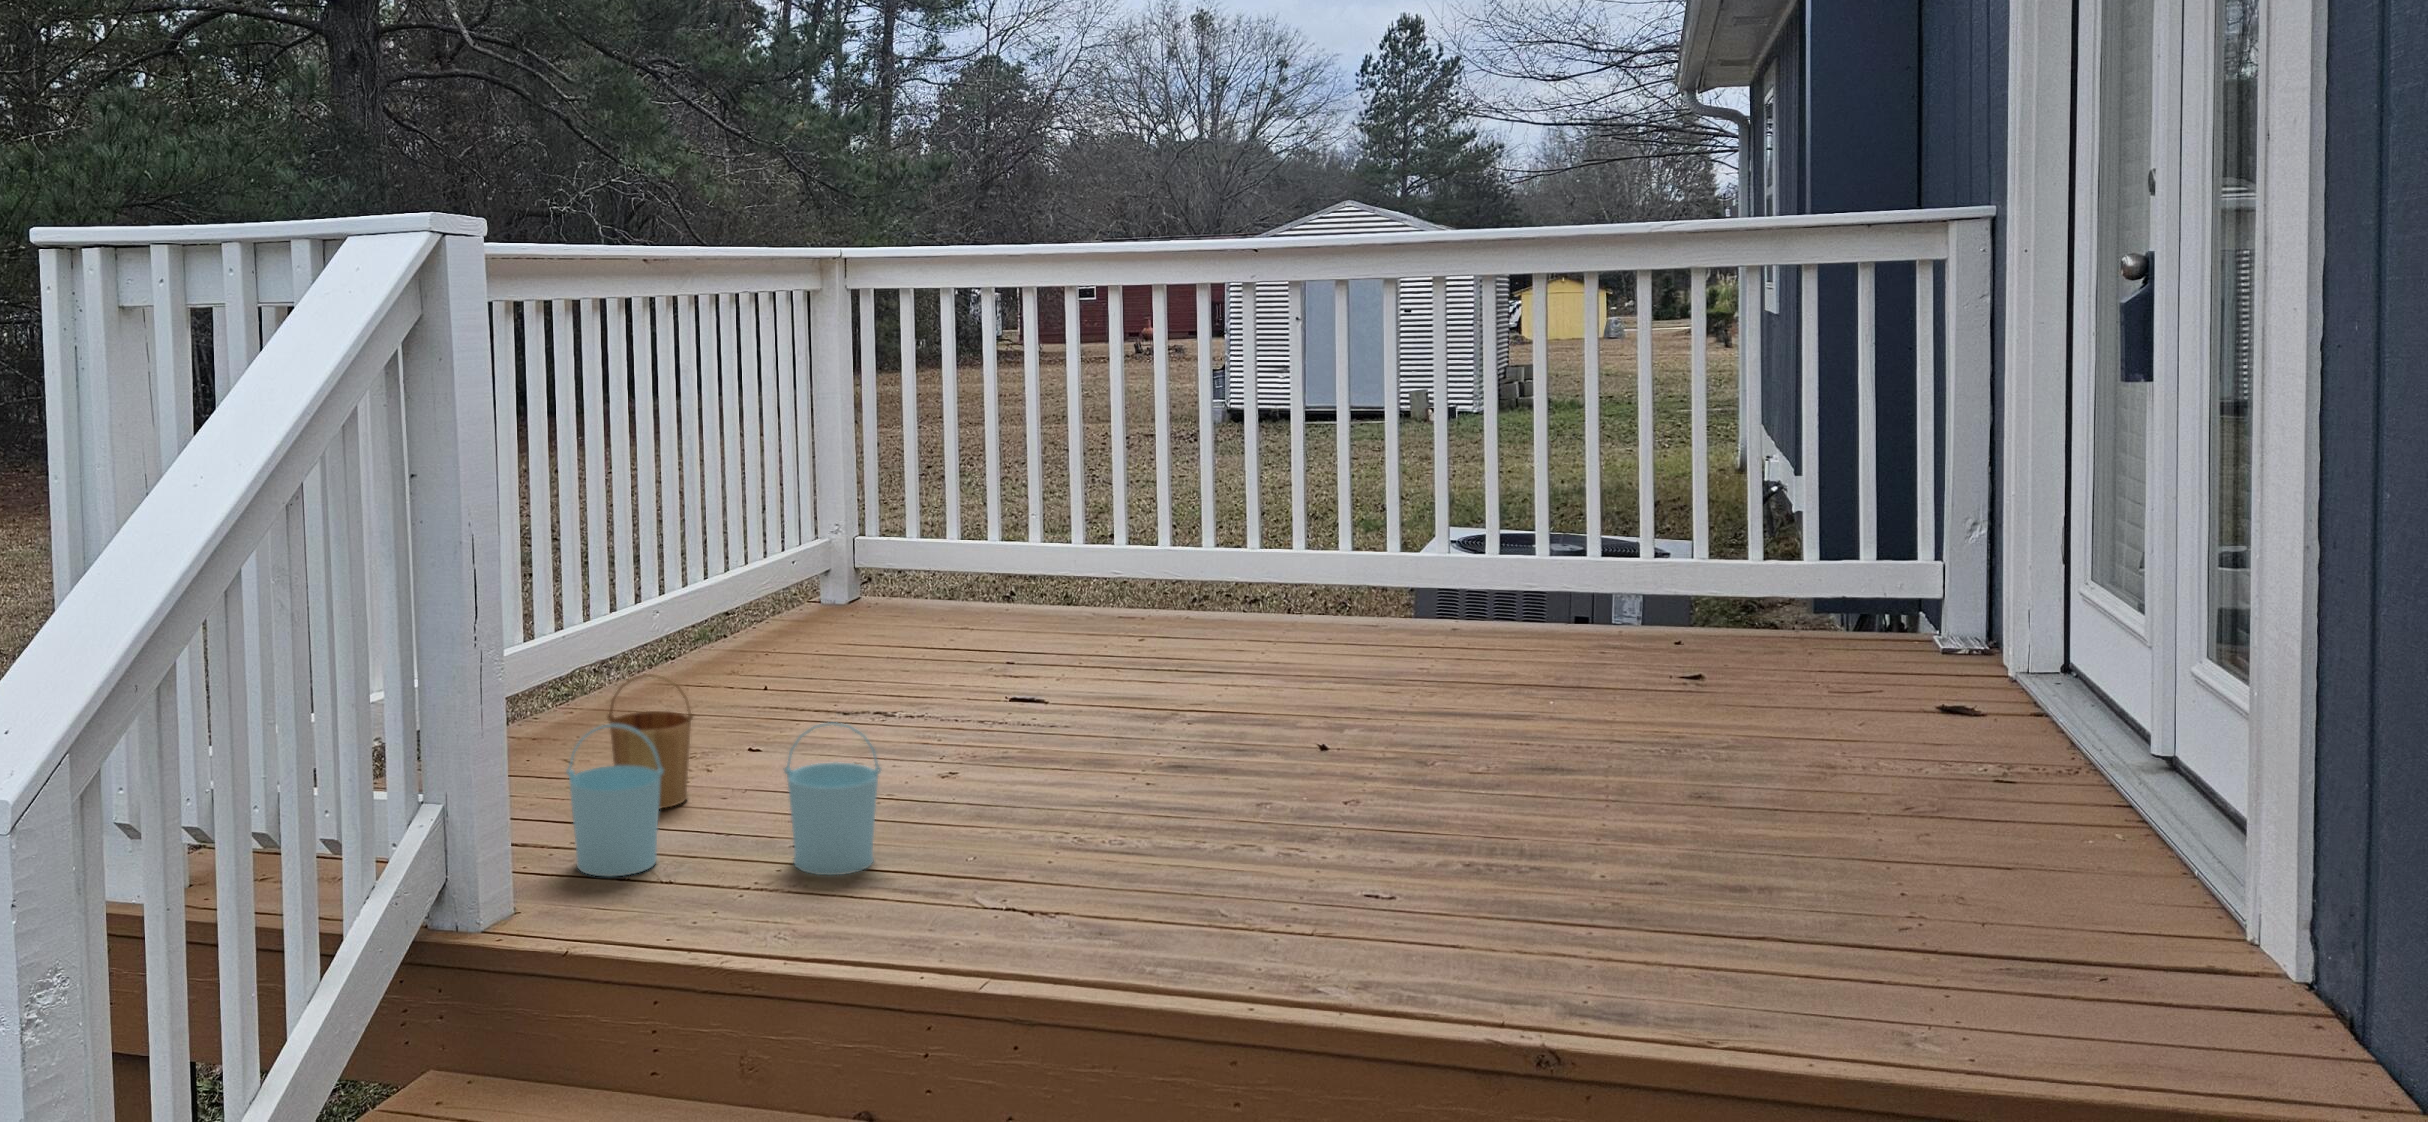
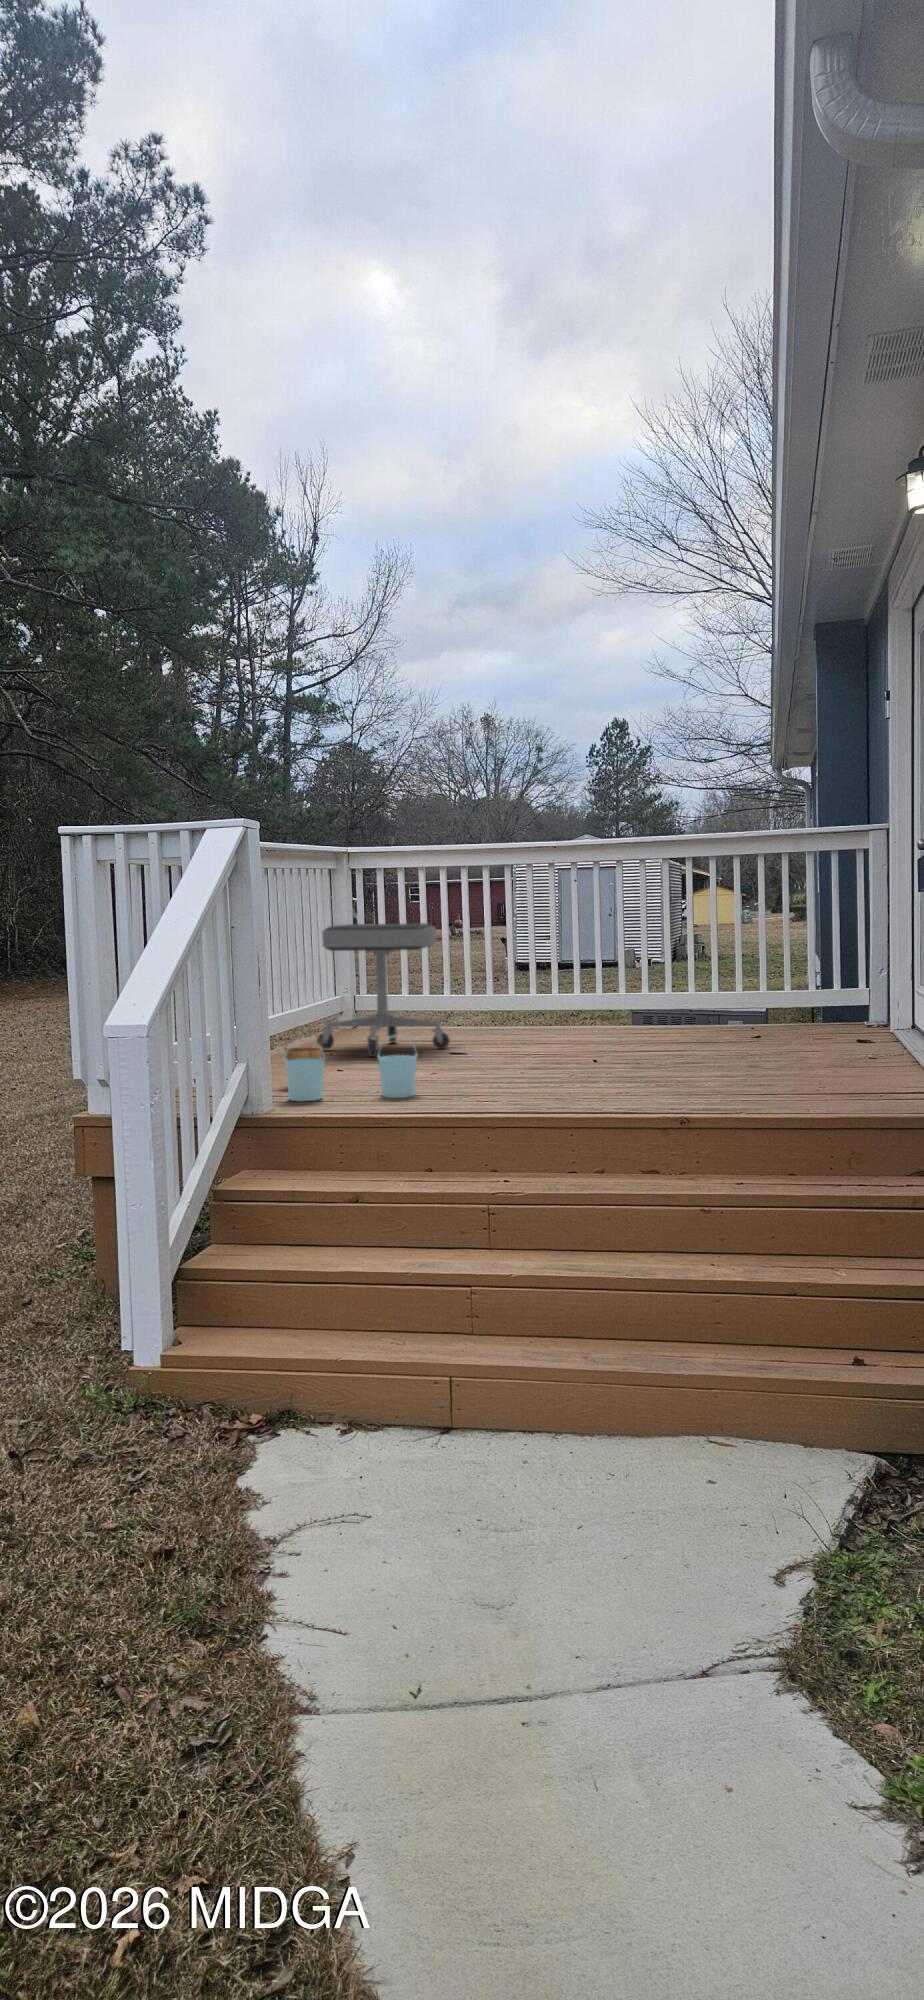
stool: none [761,403,1025,688] -> present [317,923,450,1057]

